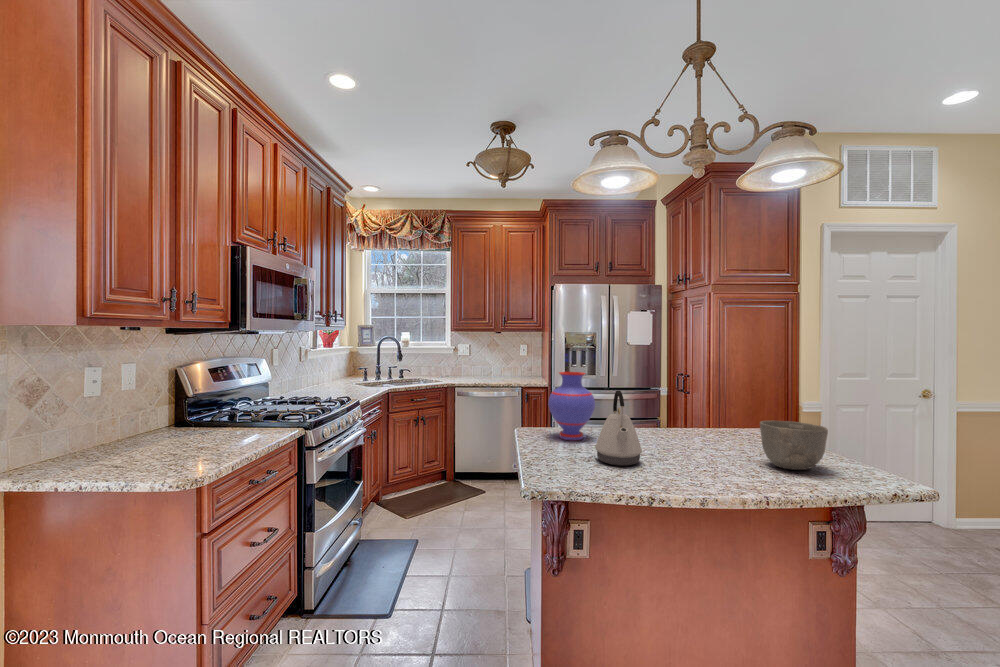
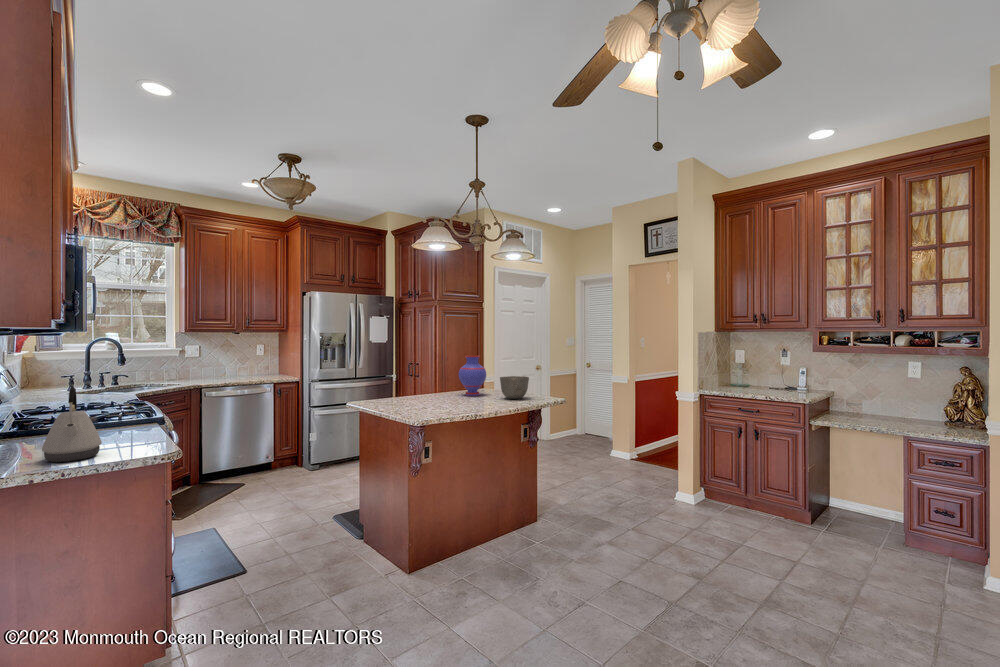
vase: present [548,372,595,440] -> present [459,356,486,396]
kettle: present [596,391,642,466] -> present [42,388,102,462]

